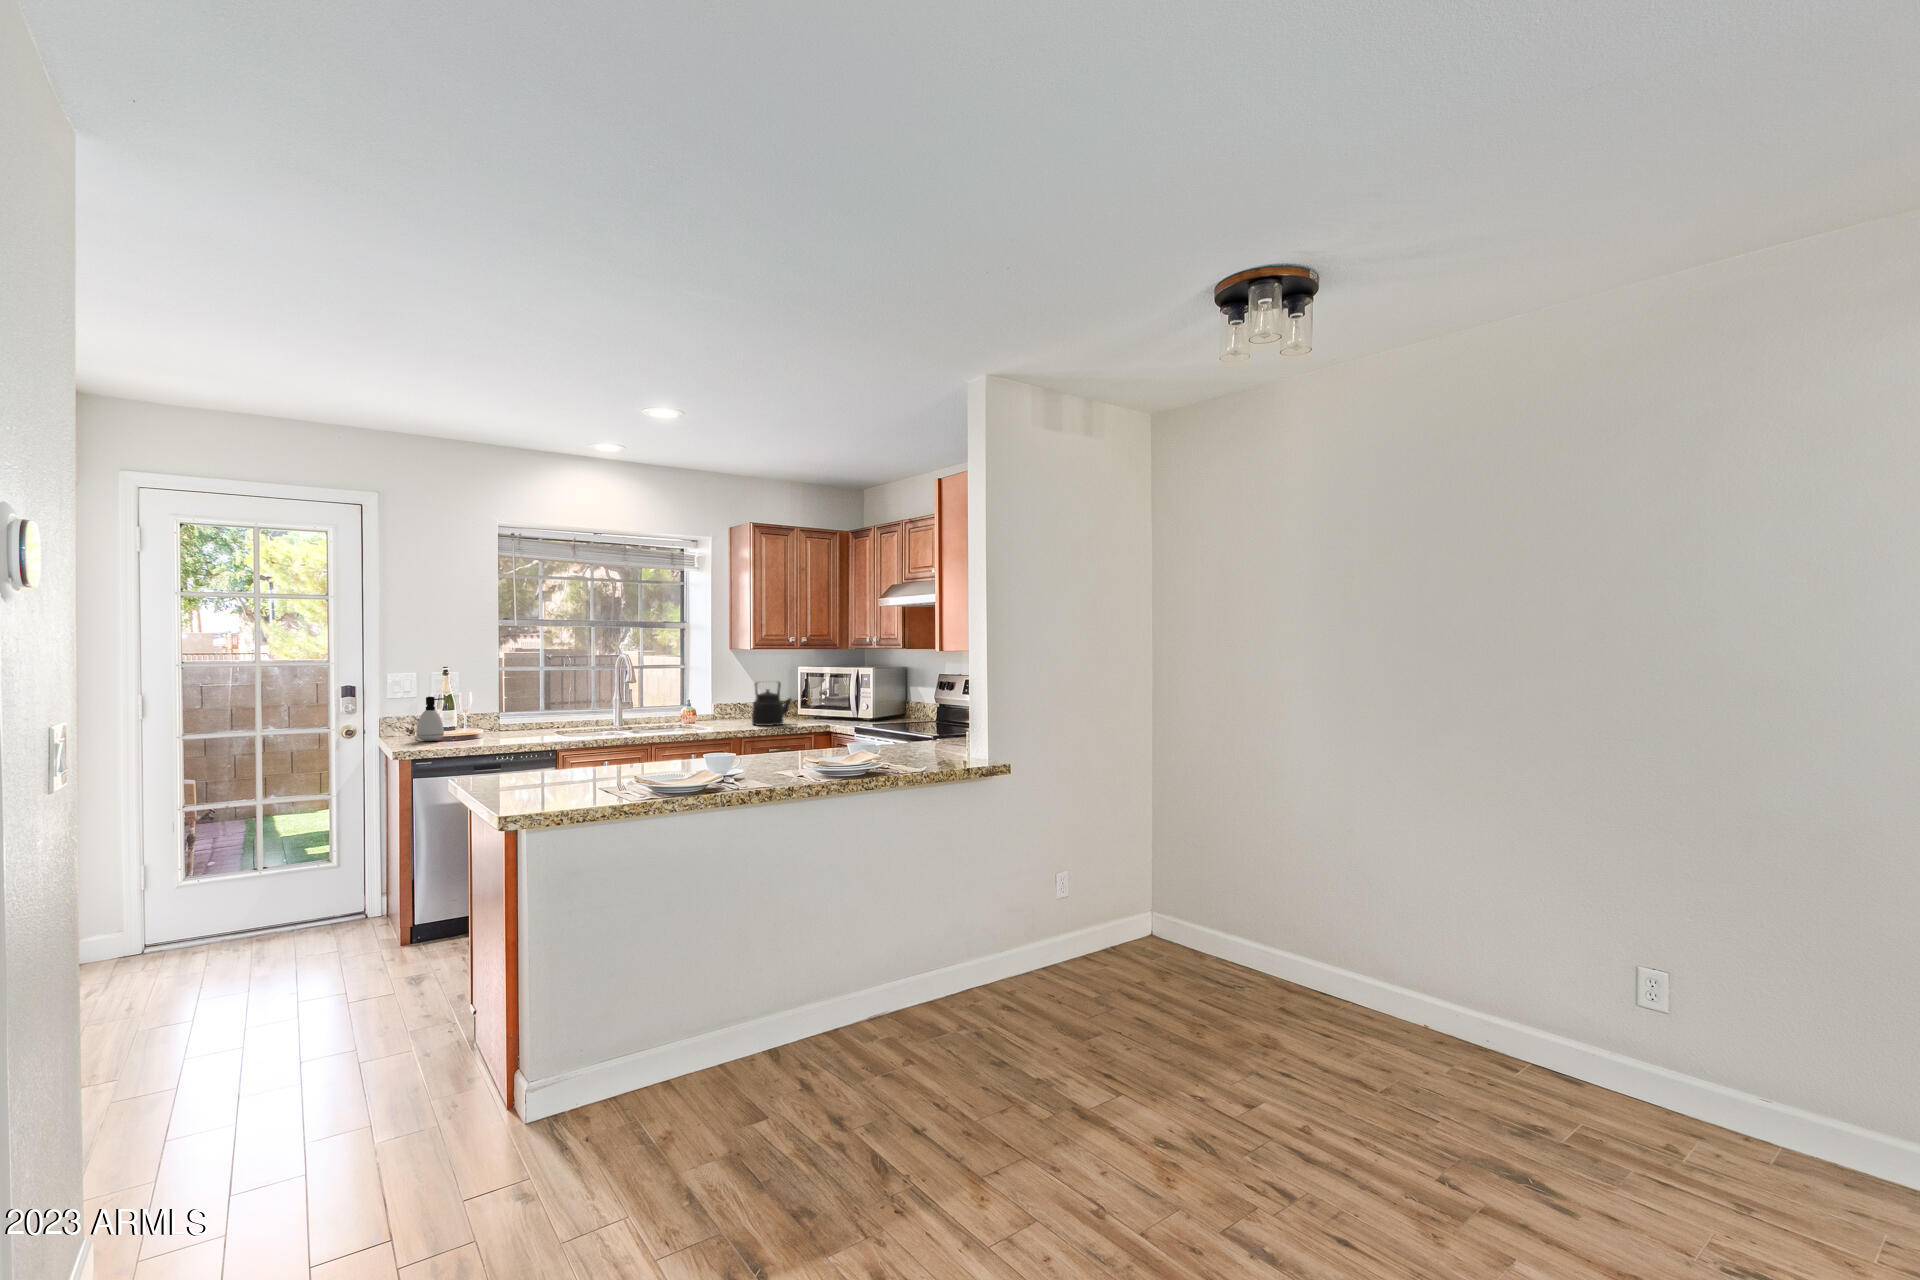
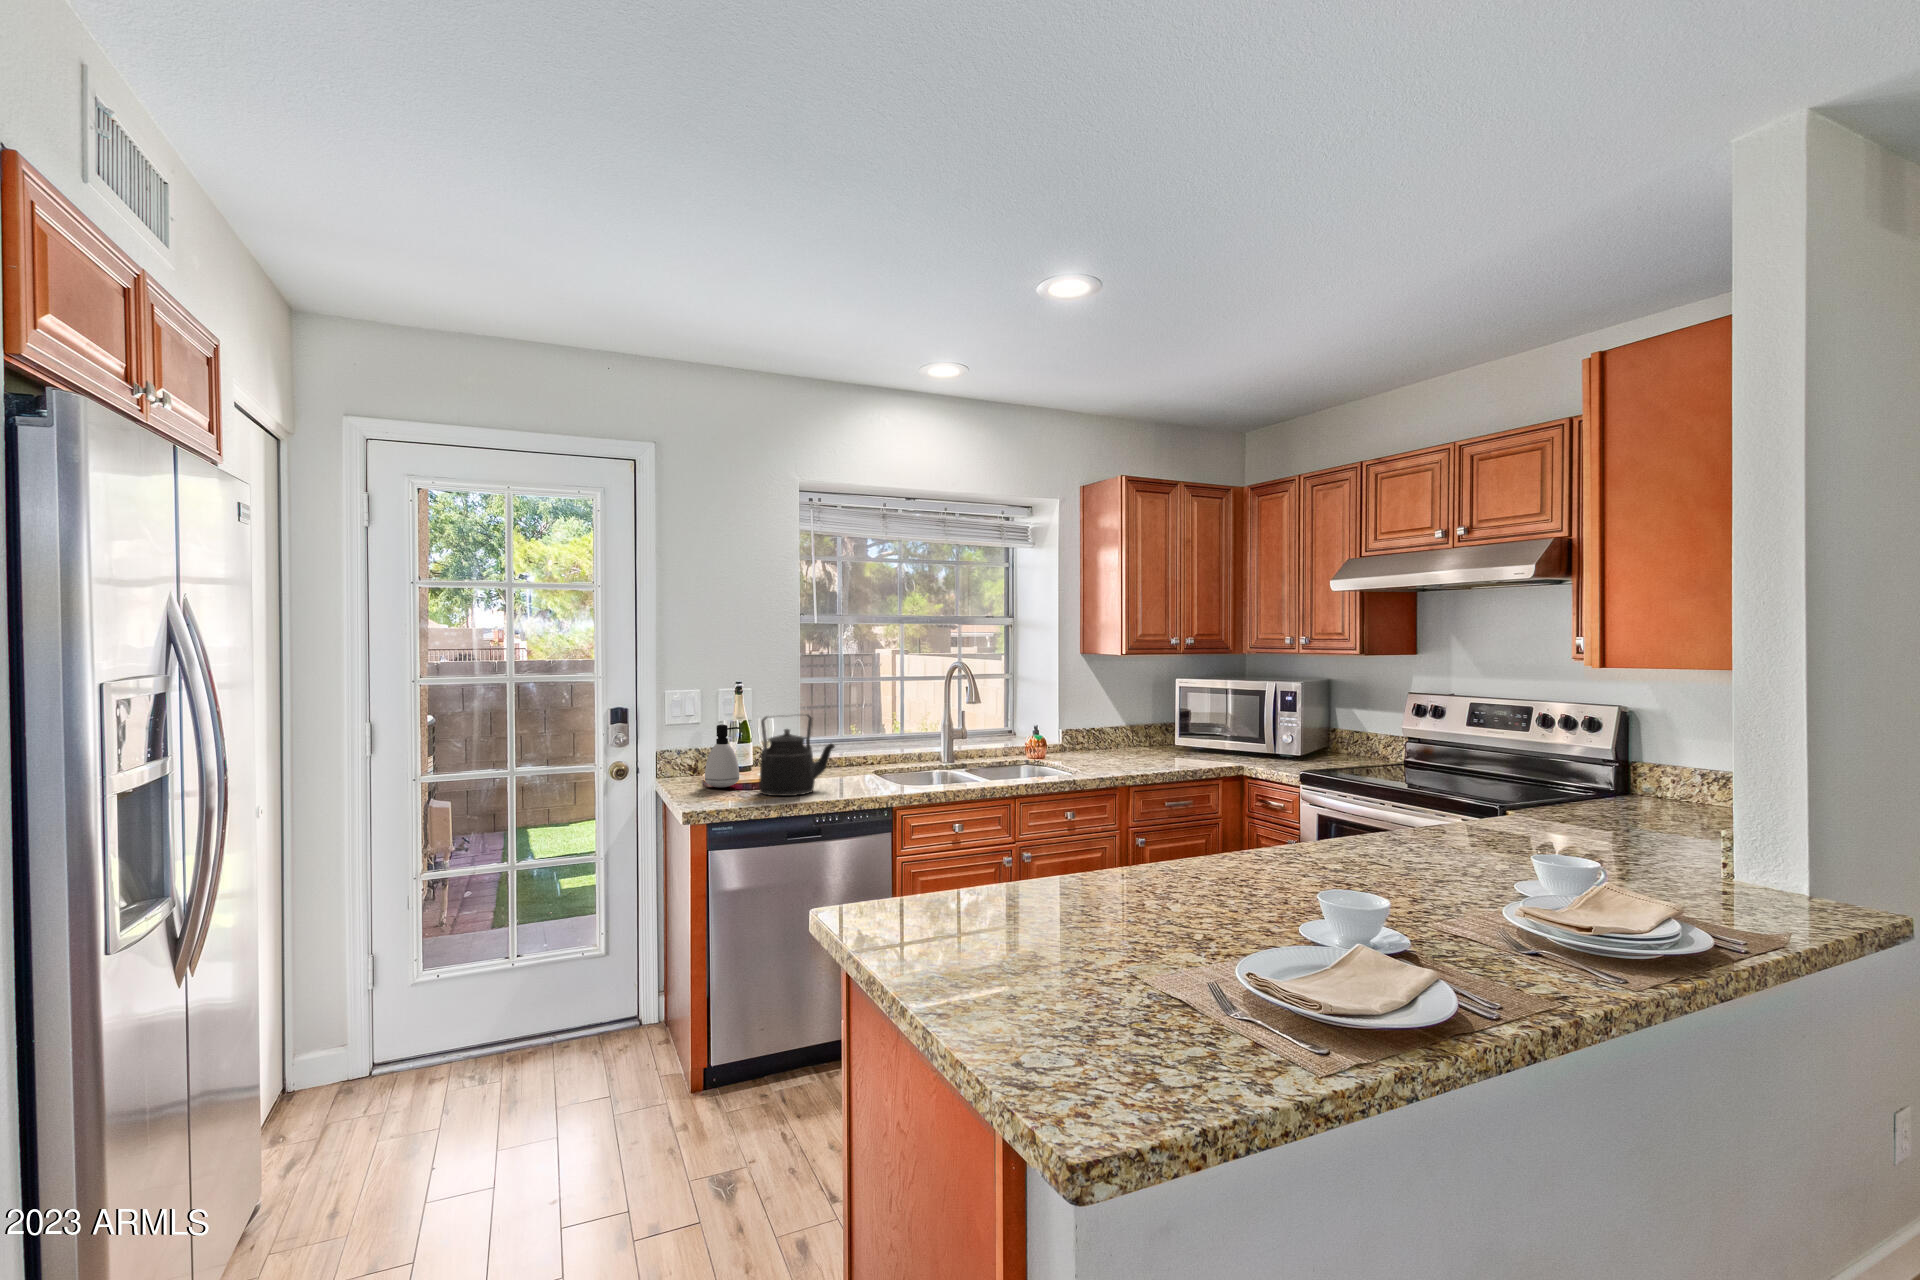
kettle: present [752,682,791,726] -> present [759,714,835,796]

